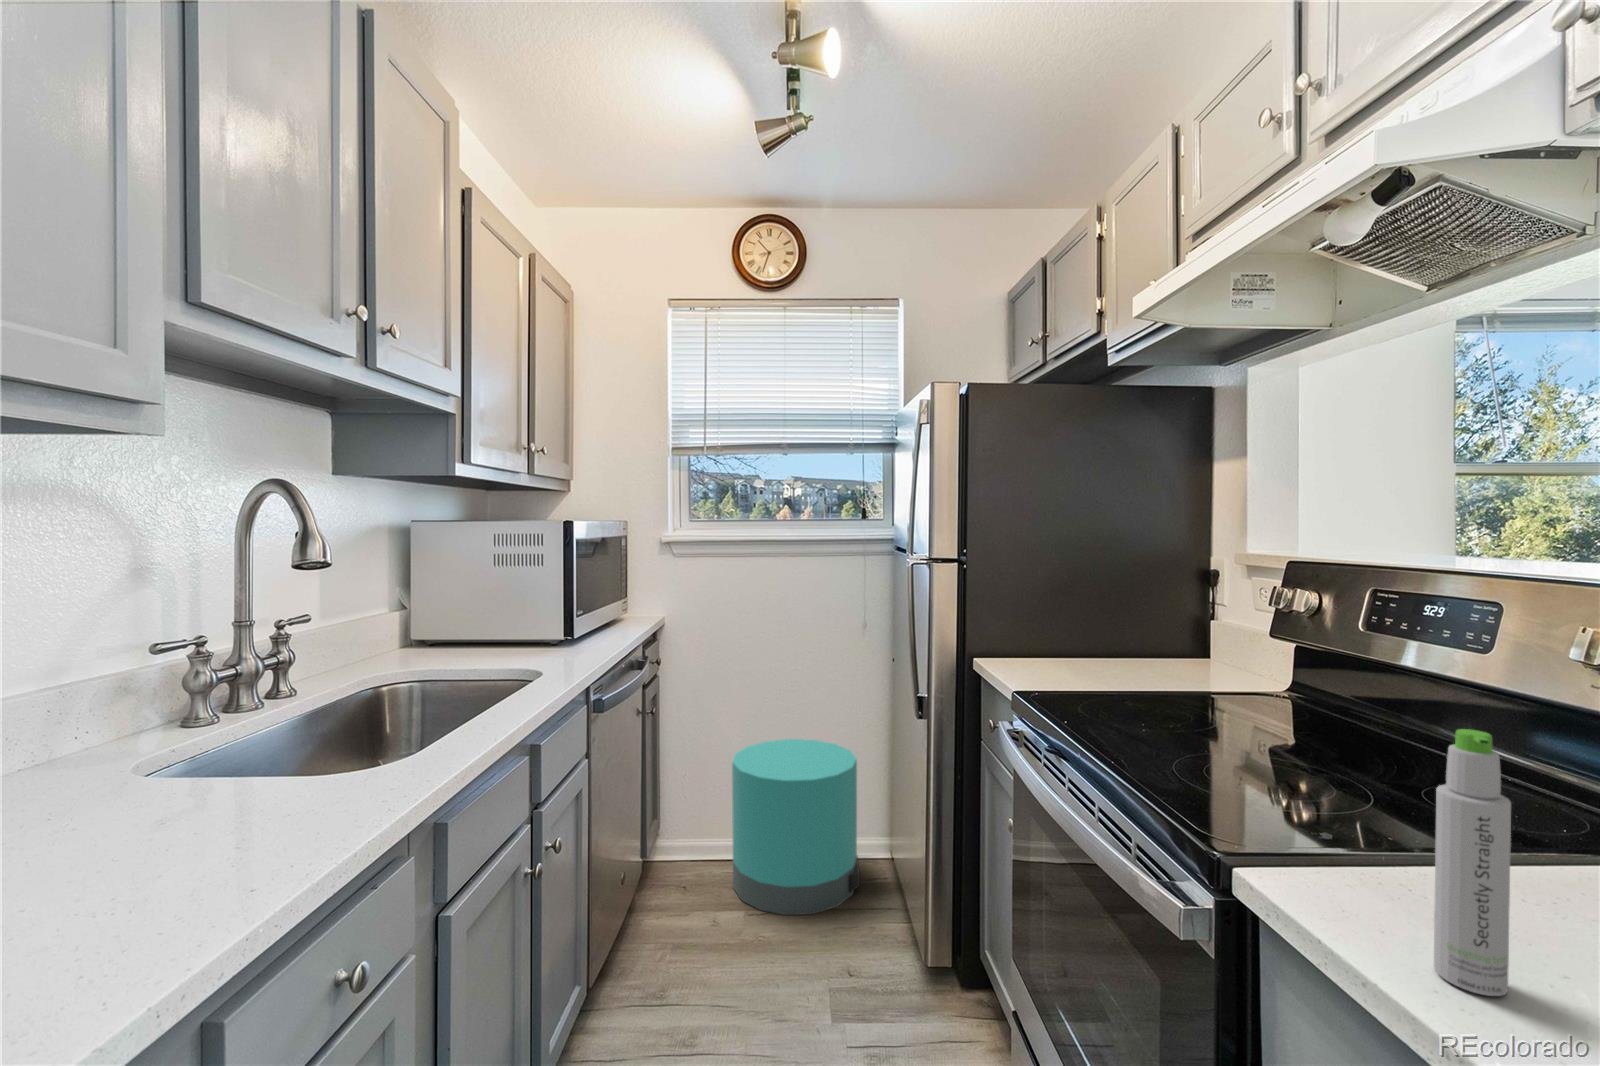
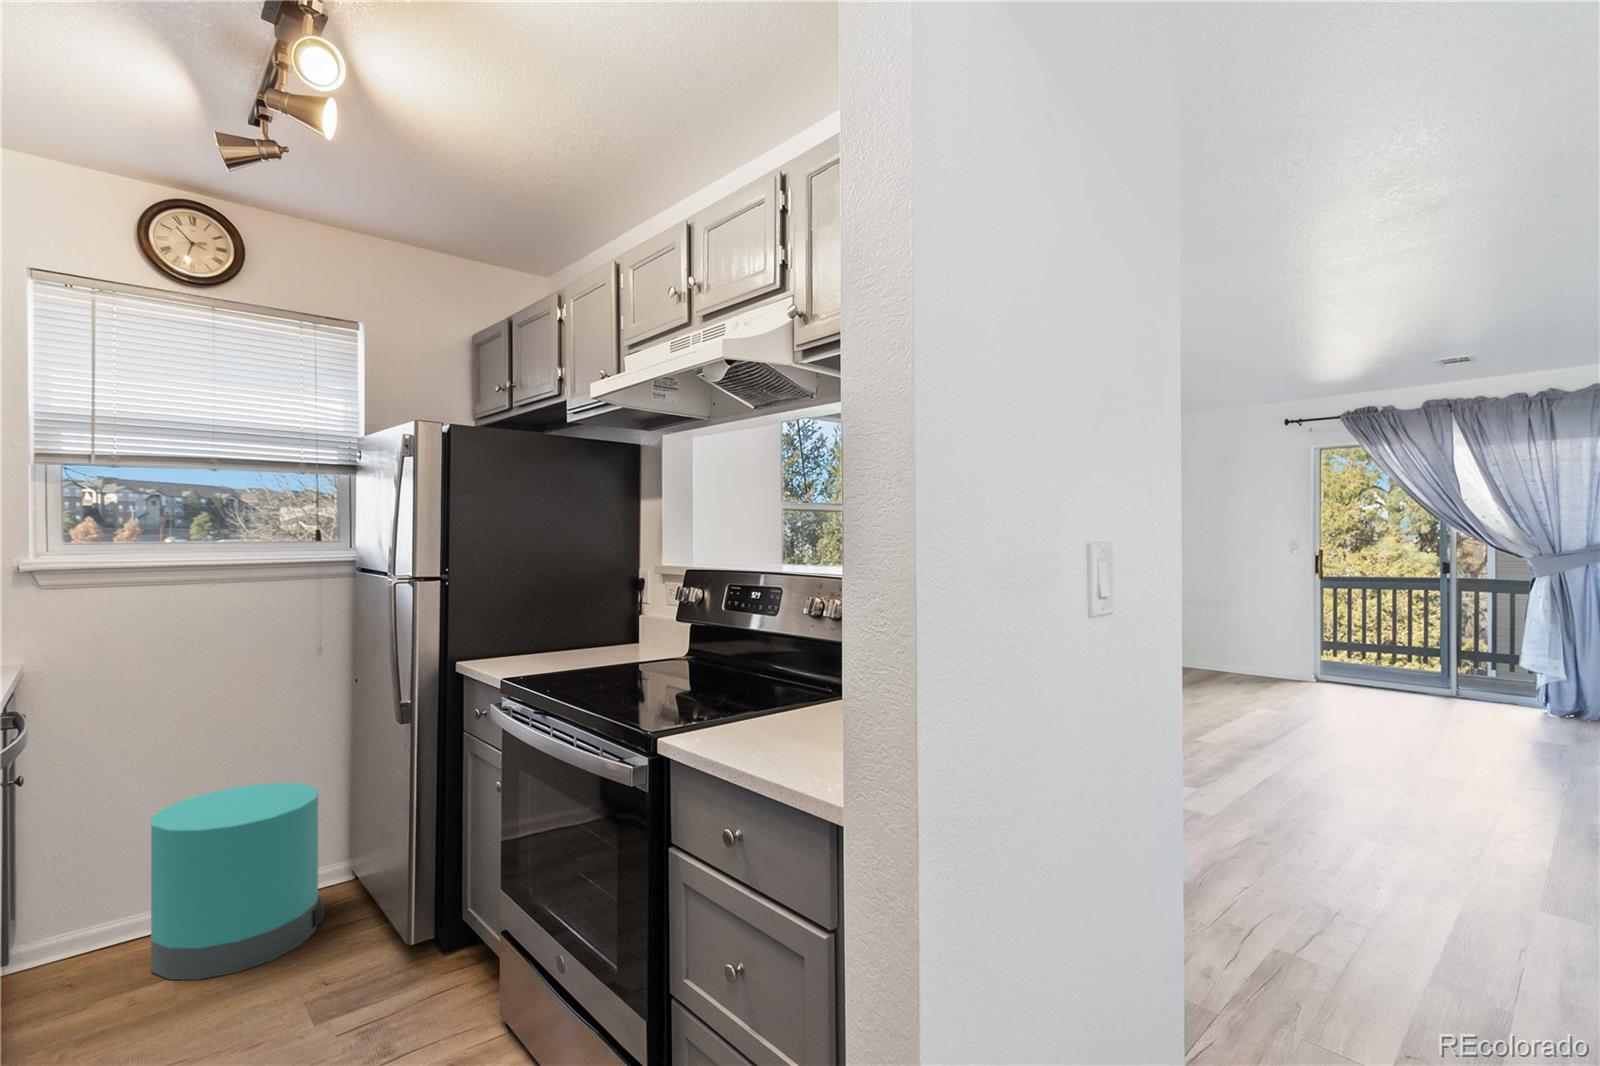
bottle: present [1434,729,1511,996] -> none [737,639,761,750]

